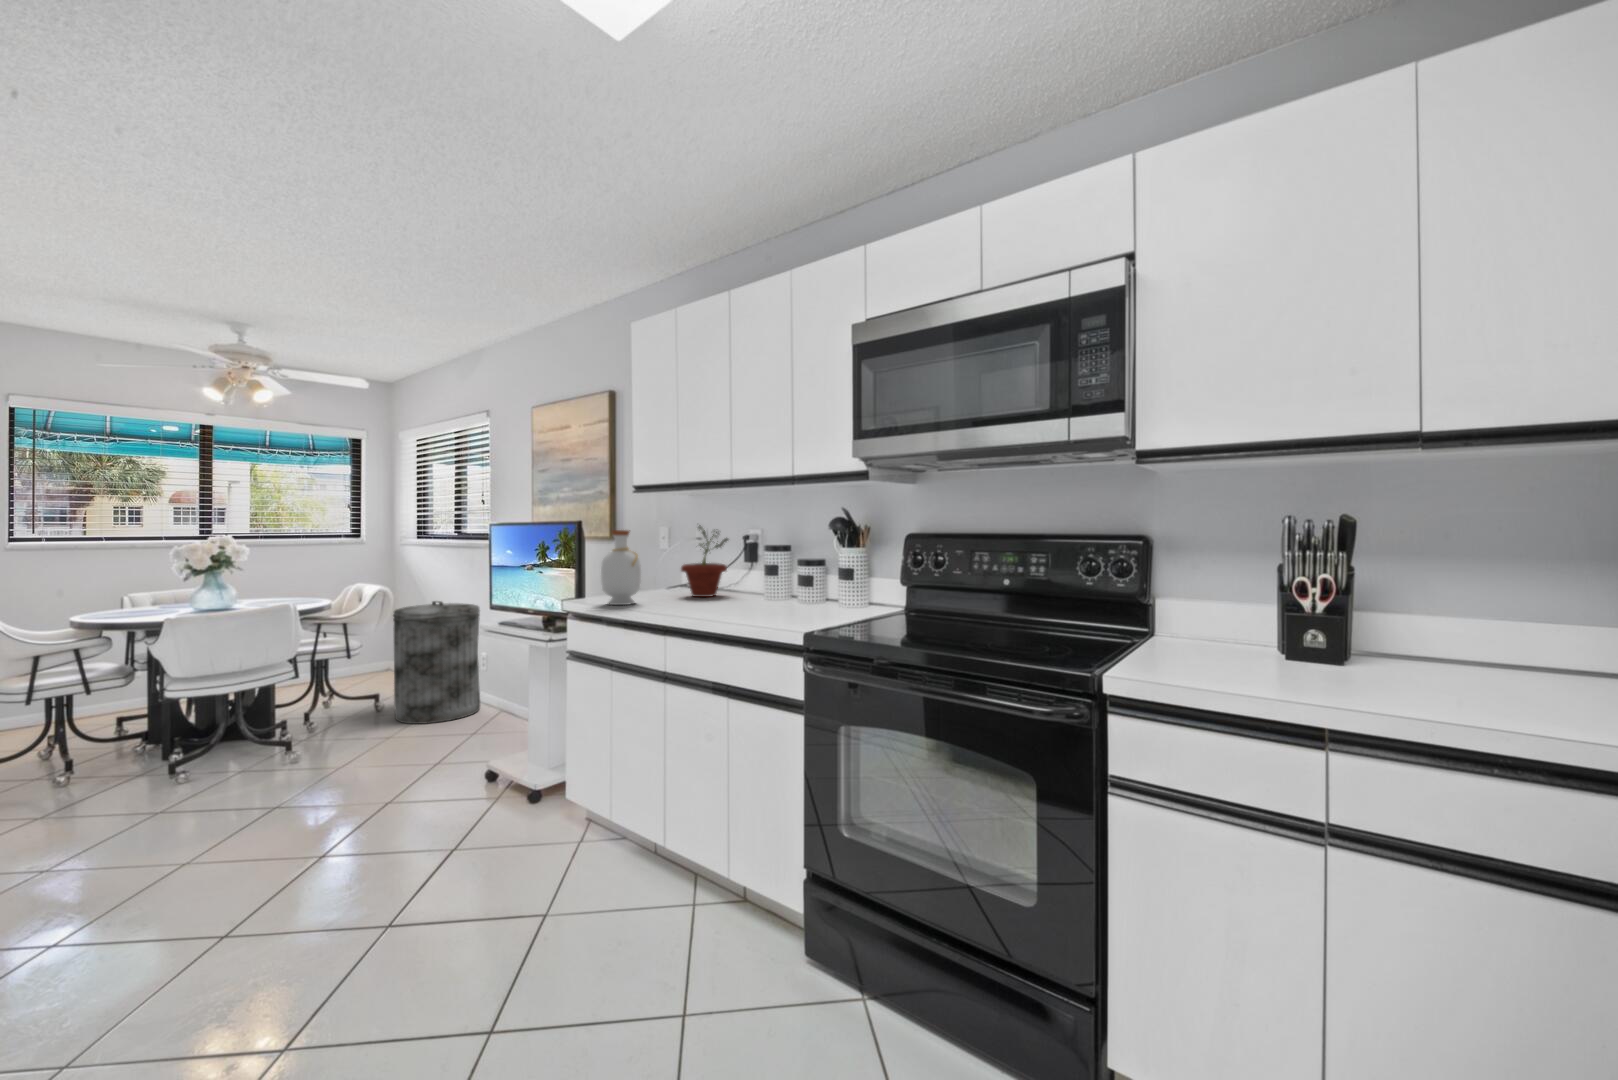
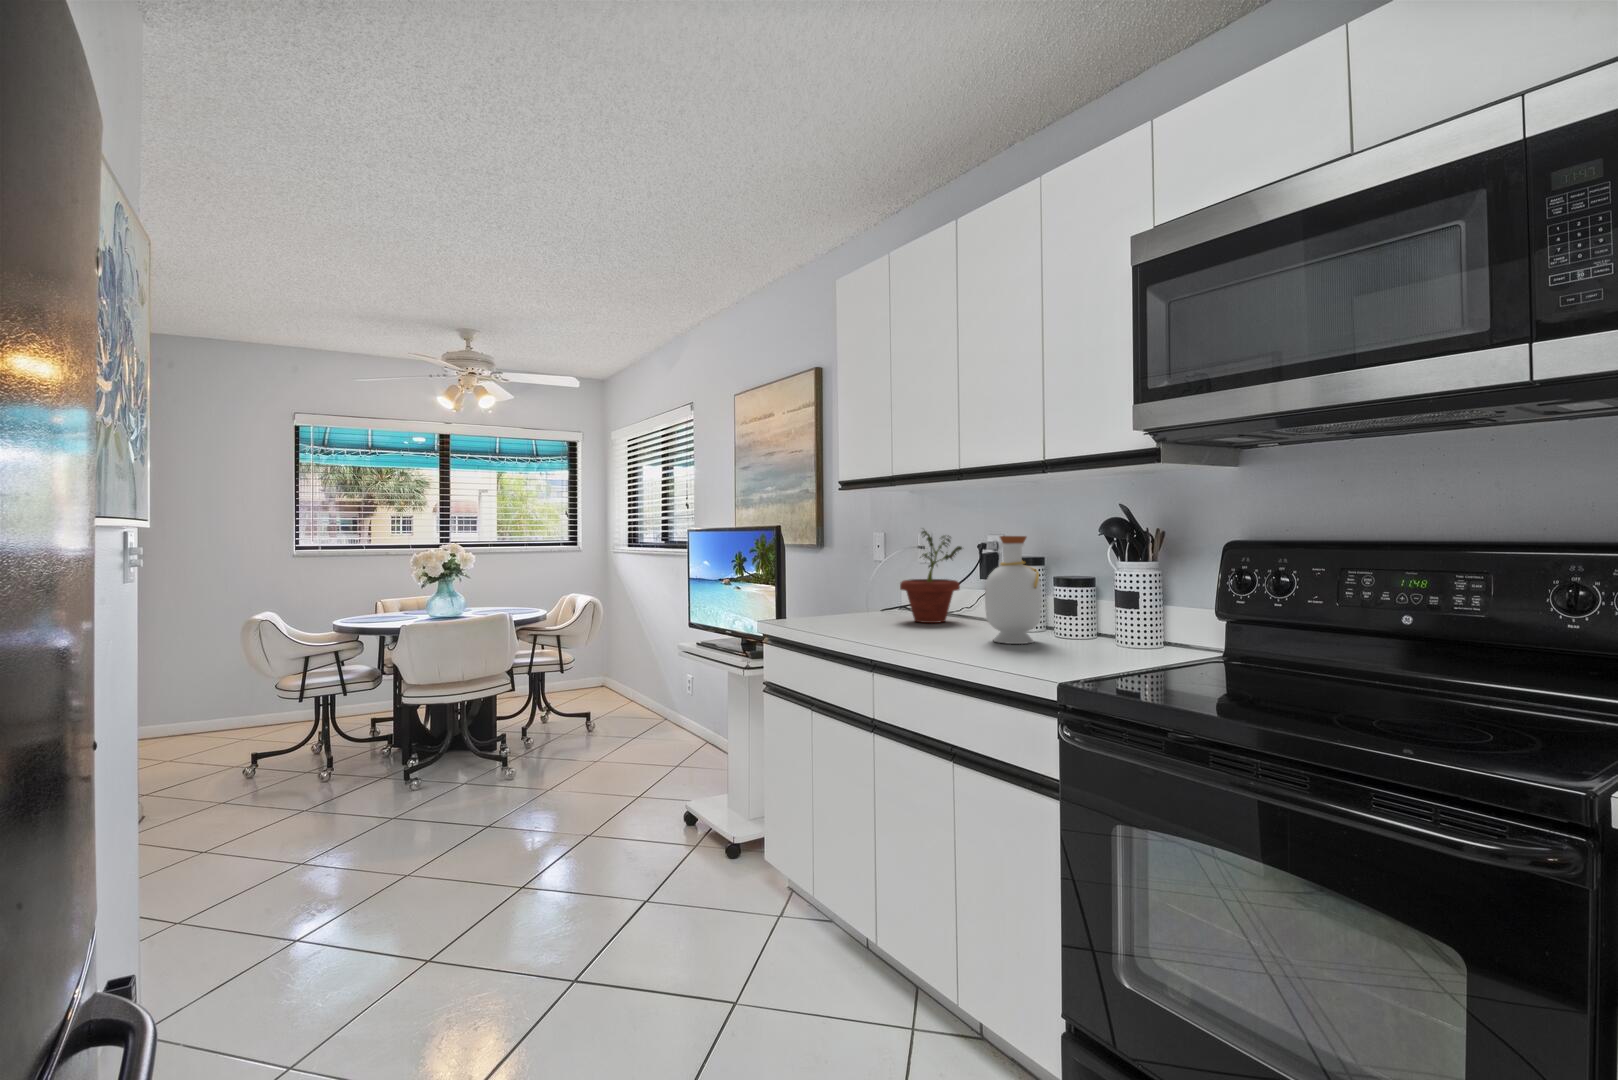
bottle: present [601,530,641,605] -> present [985,536,1042,644]
trash can: present [393,601,480,724] -> none [602,615,687,750]

